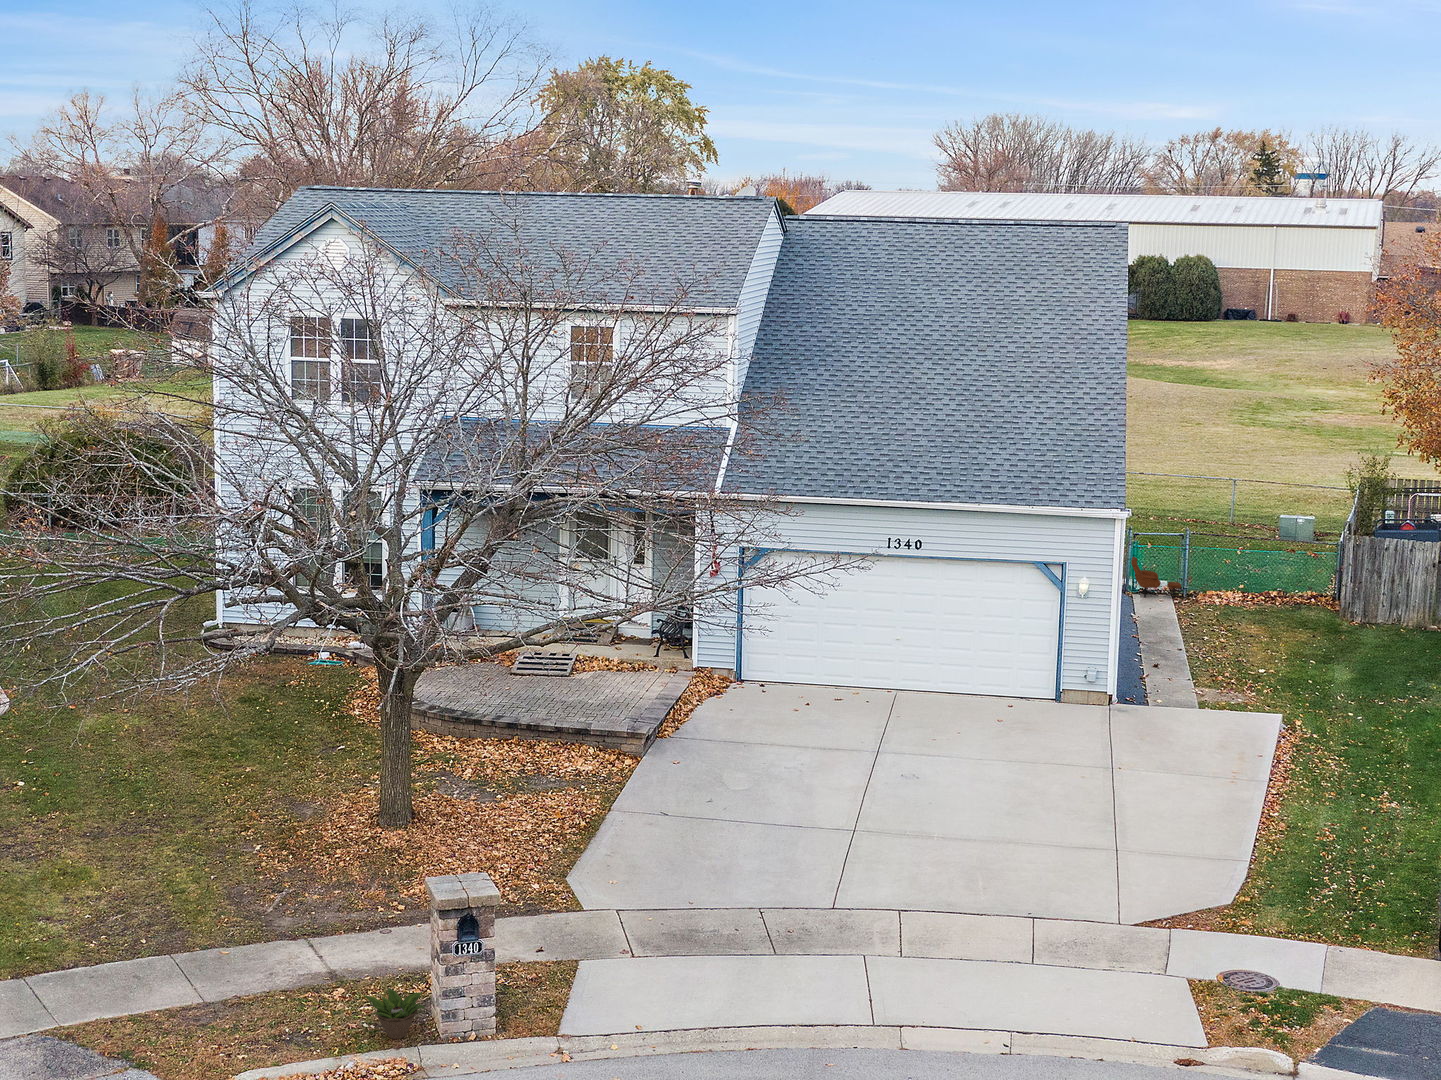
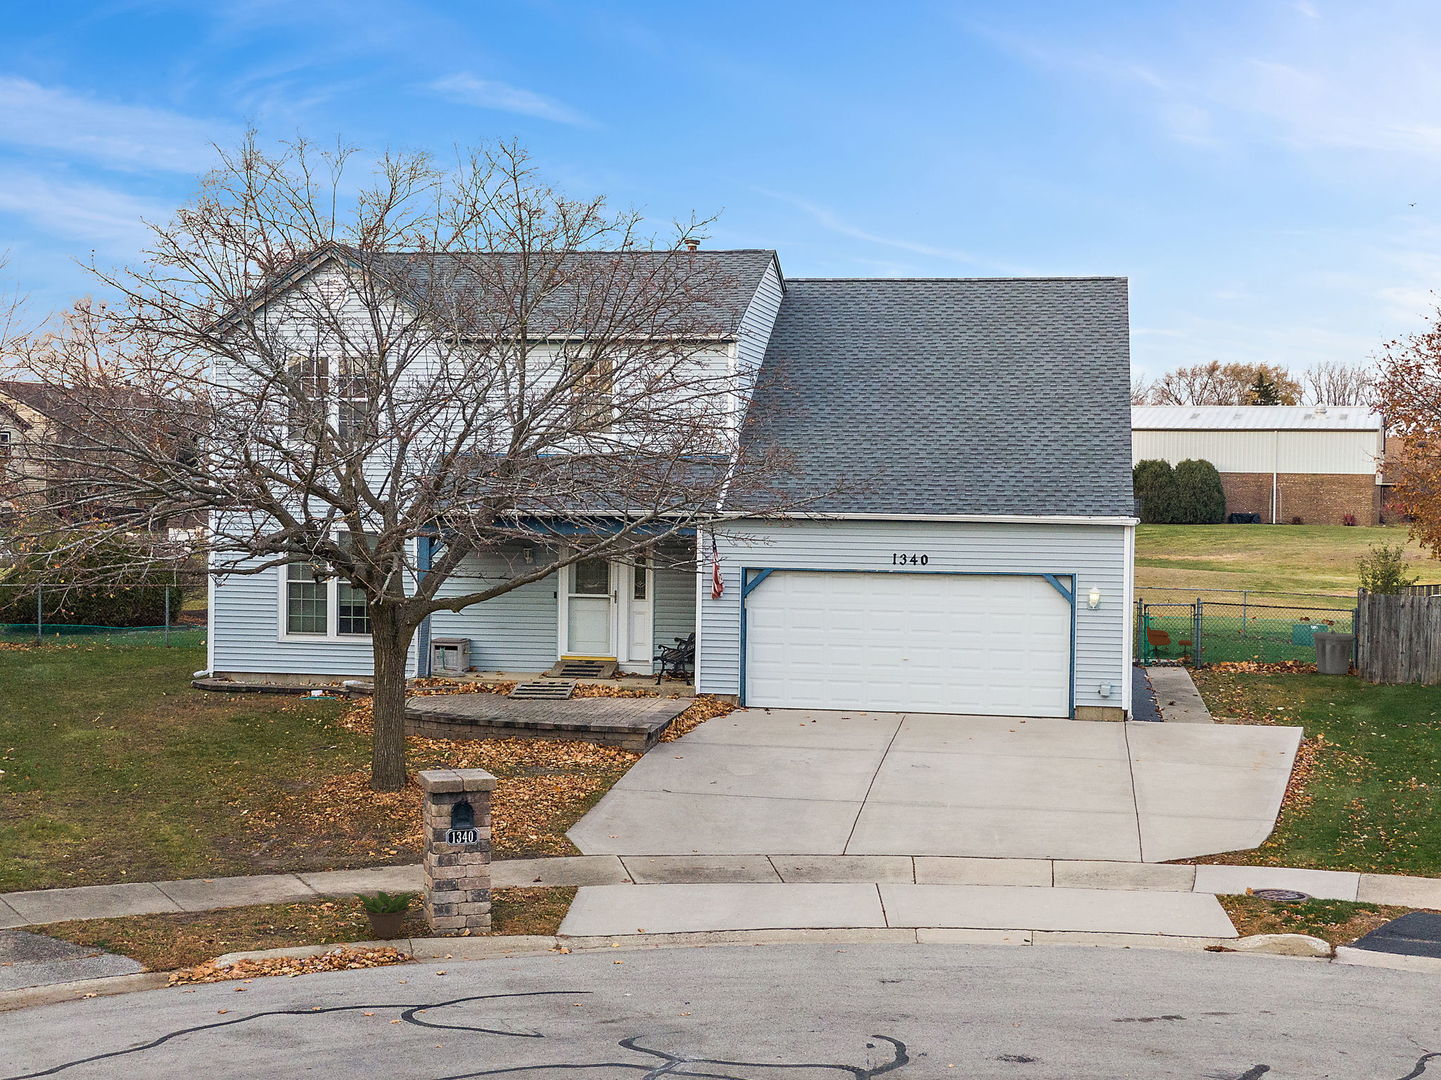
trash can: none [1299,583,1340,628] -> present [1312,630,1354,674]

